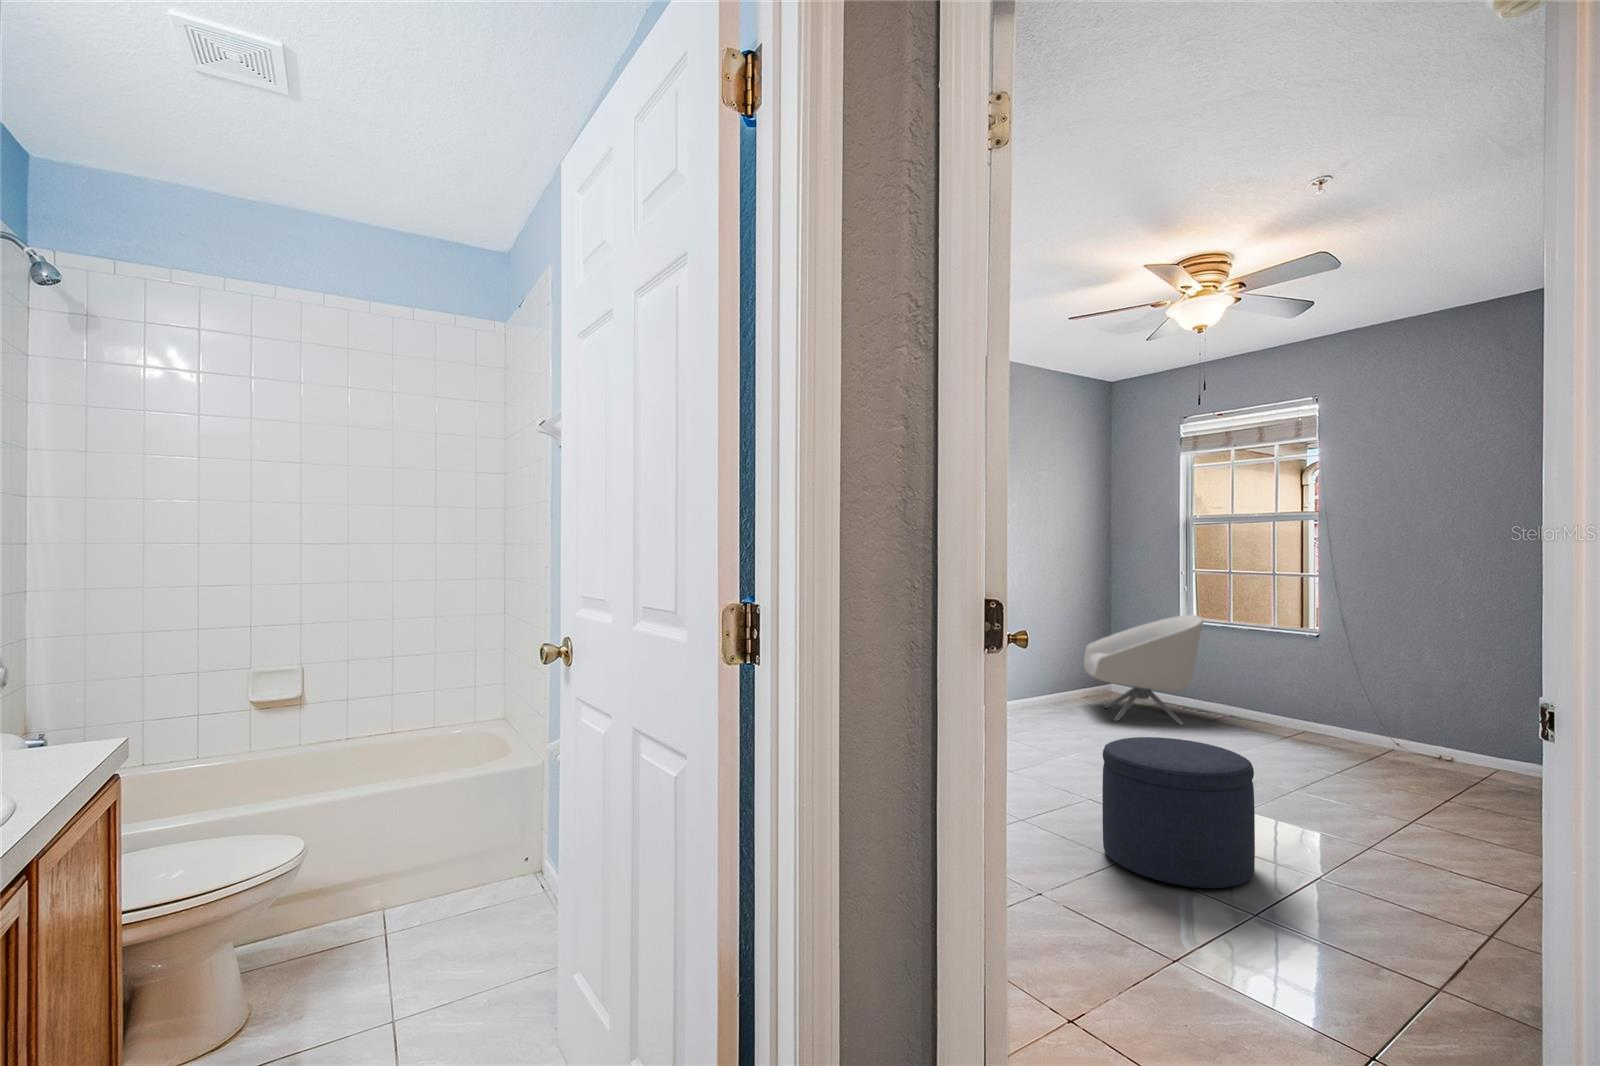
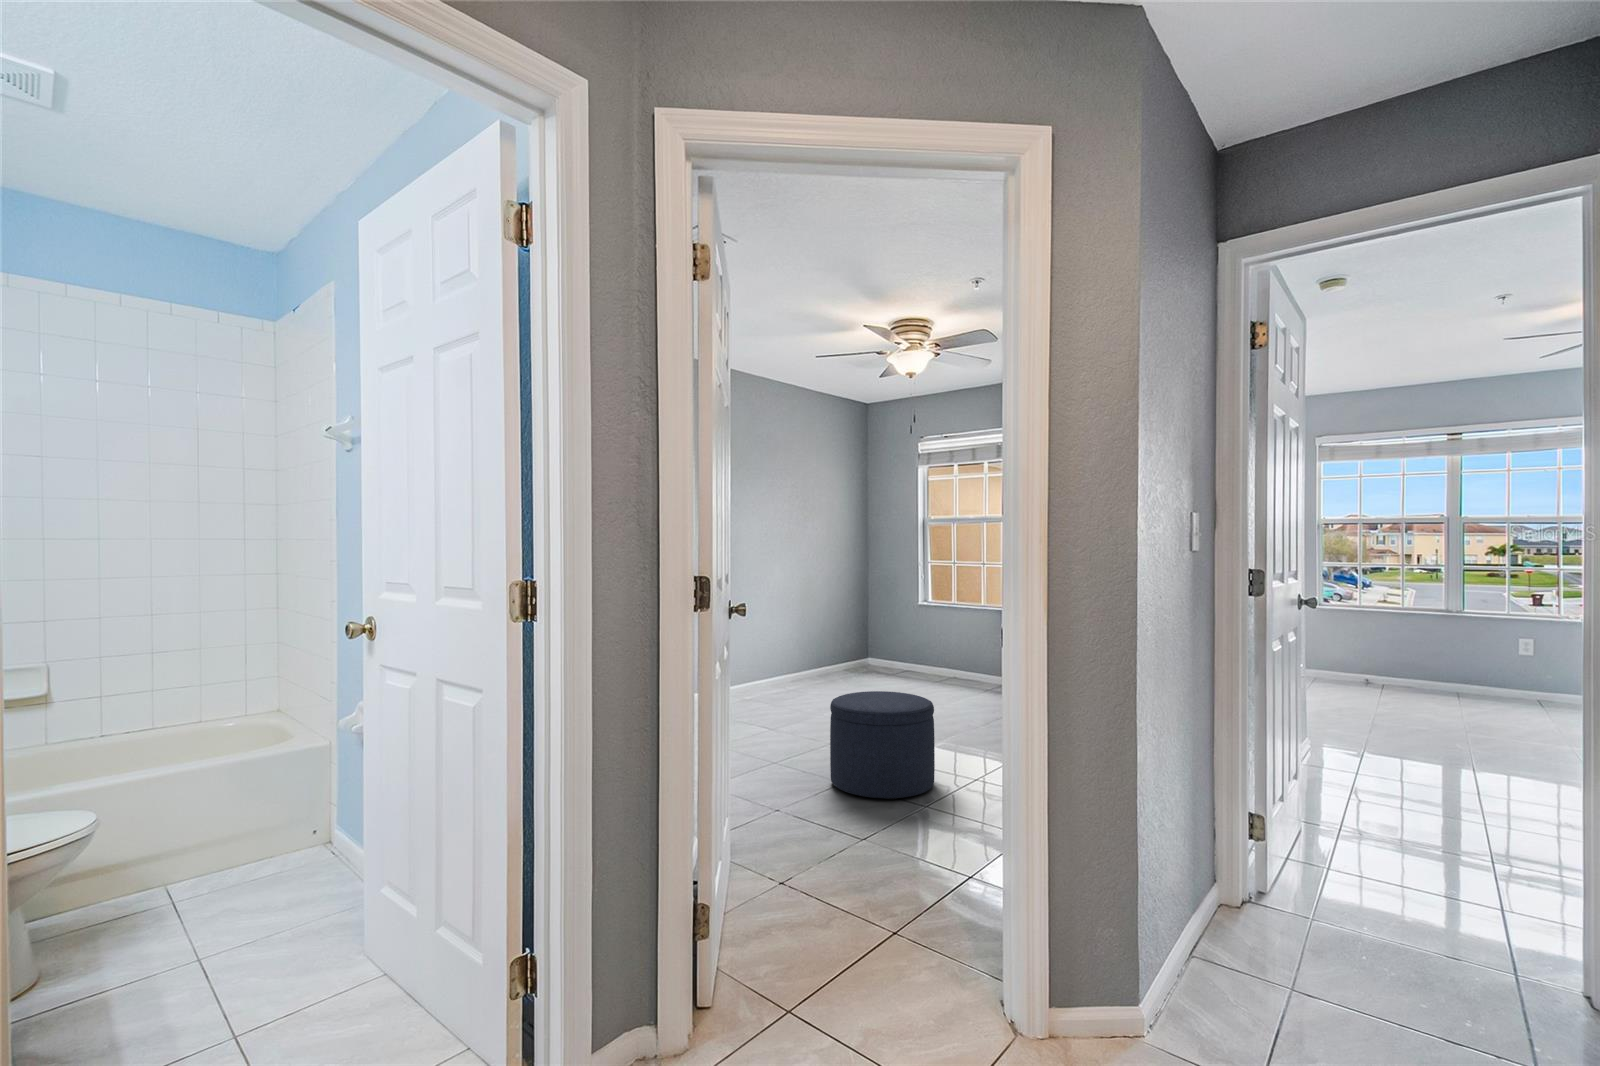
armchair: present [1084,614,1203,725] -> none [841,599,931,689]

